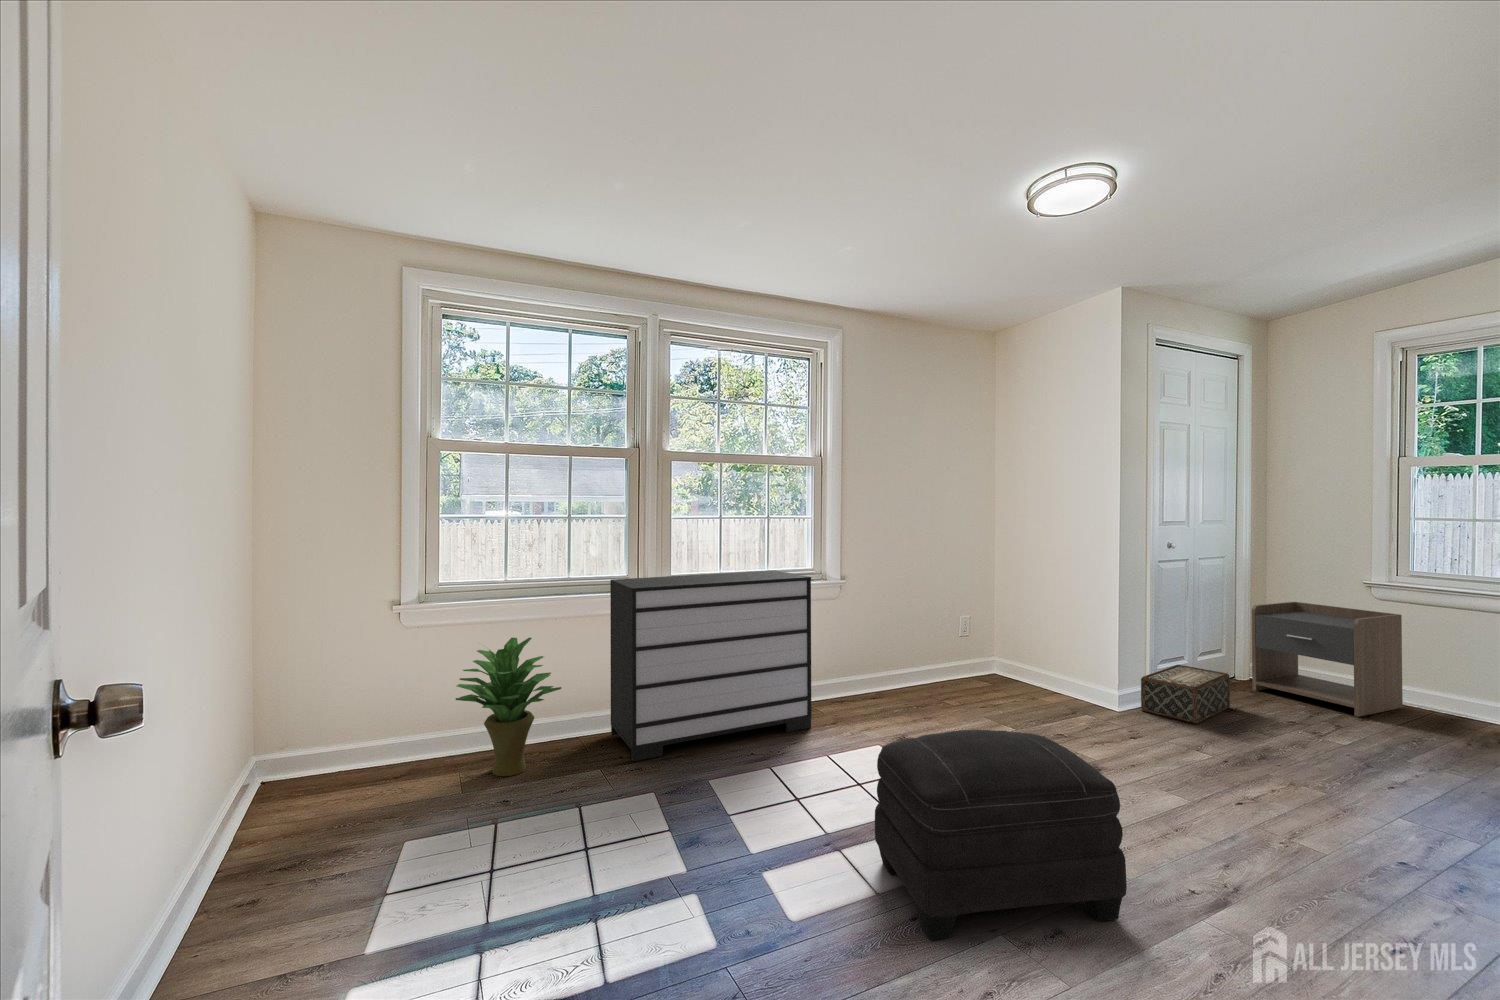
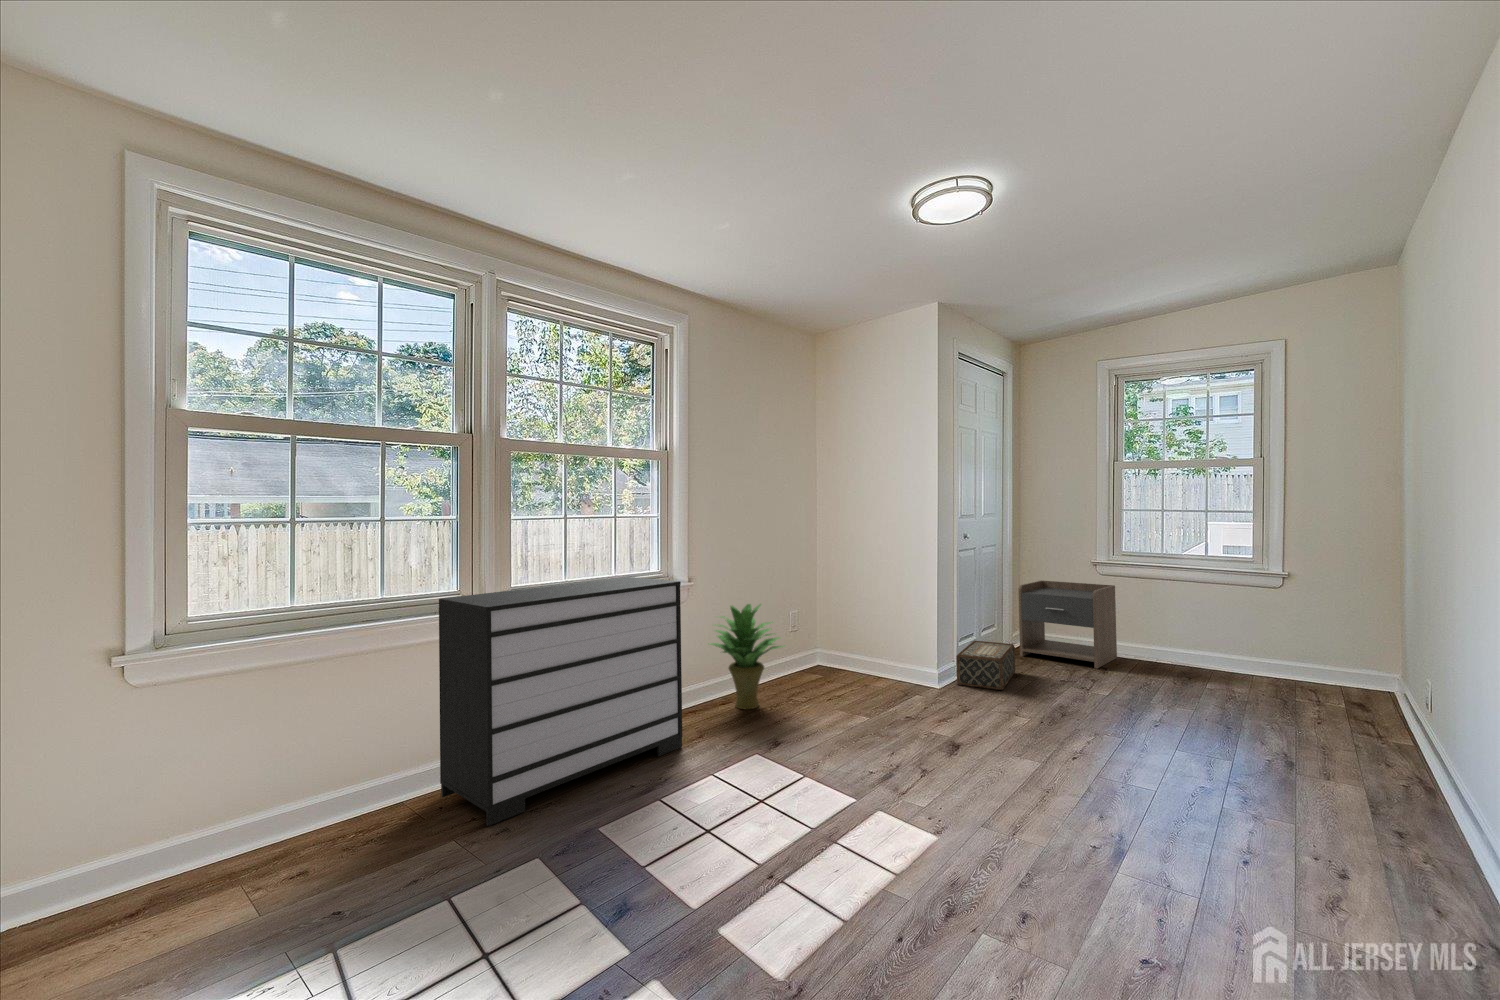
potted plant: present [456,637,561,776] -> present [711,604,783,709]
ottoman: present [875,730,1127,940] -> none [826,720,1067,958]

